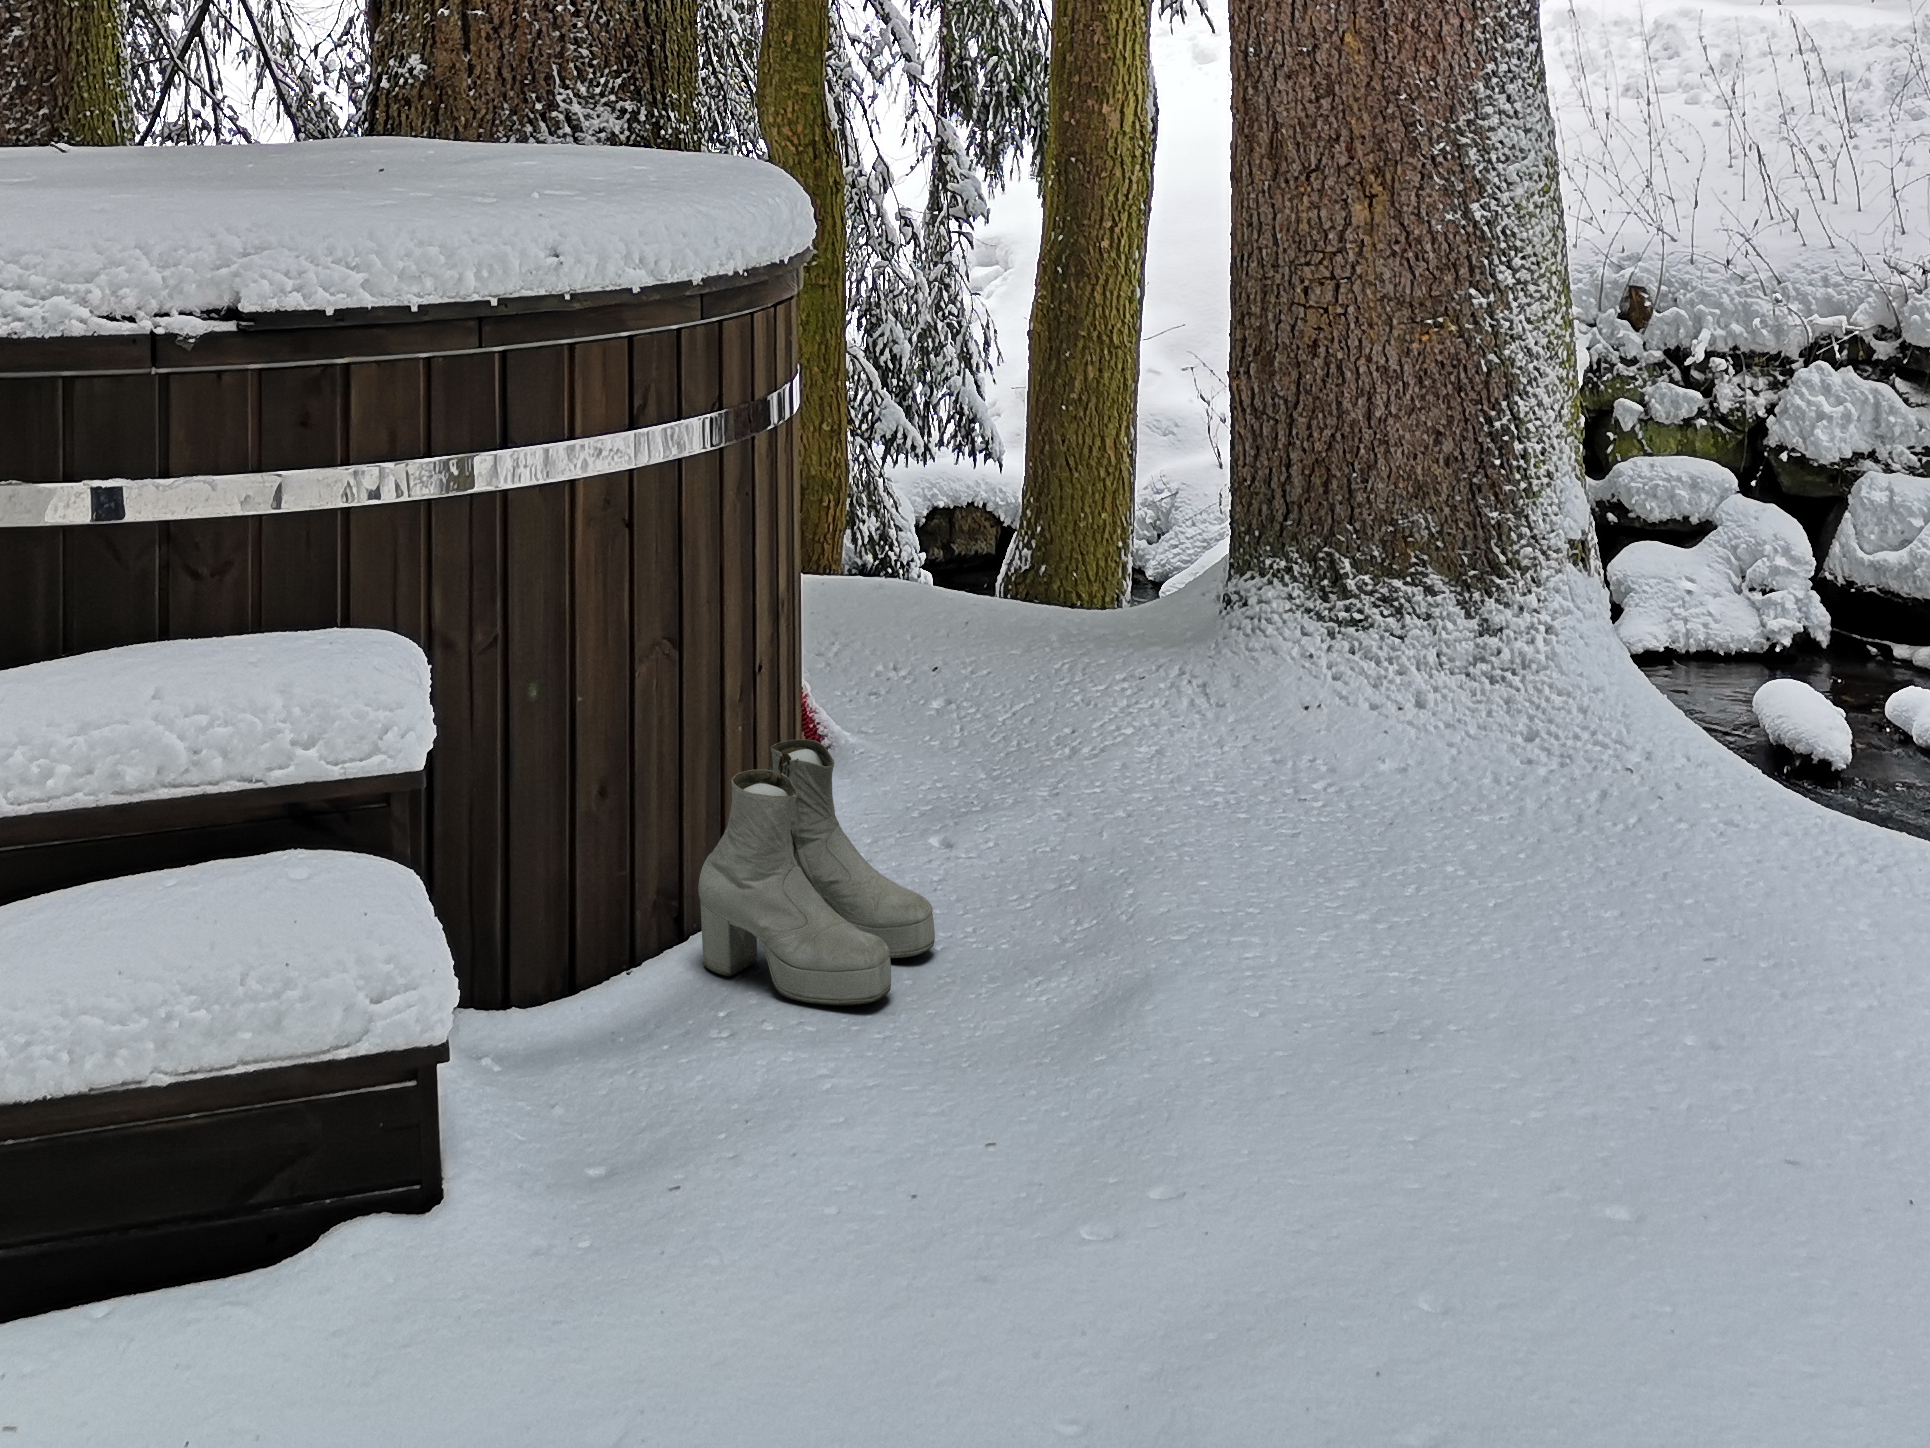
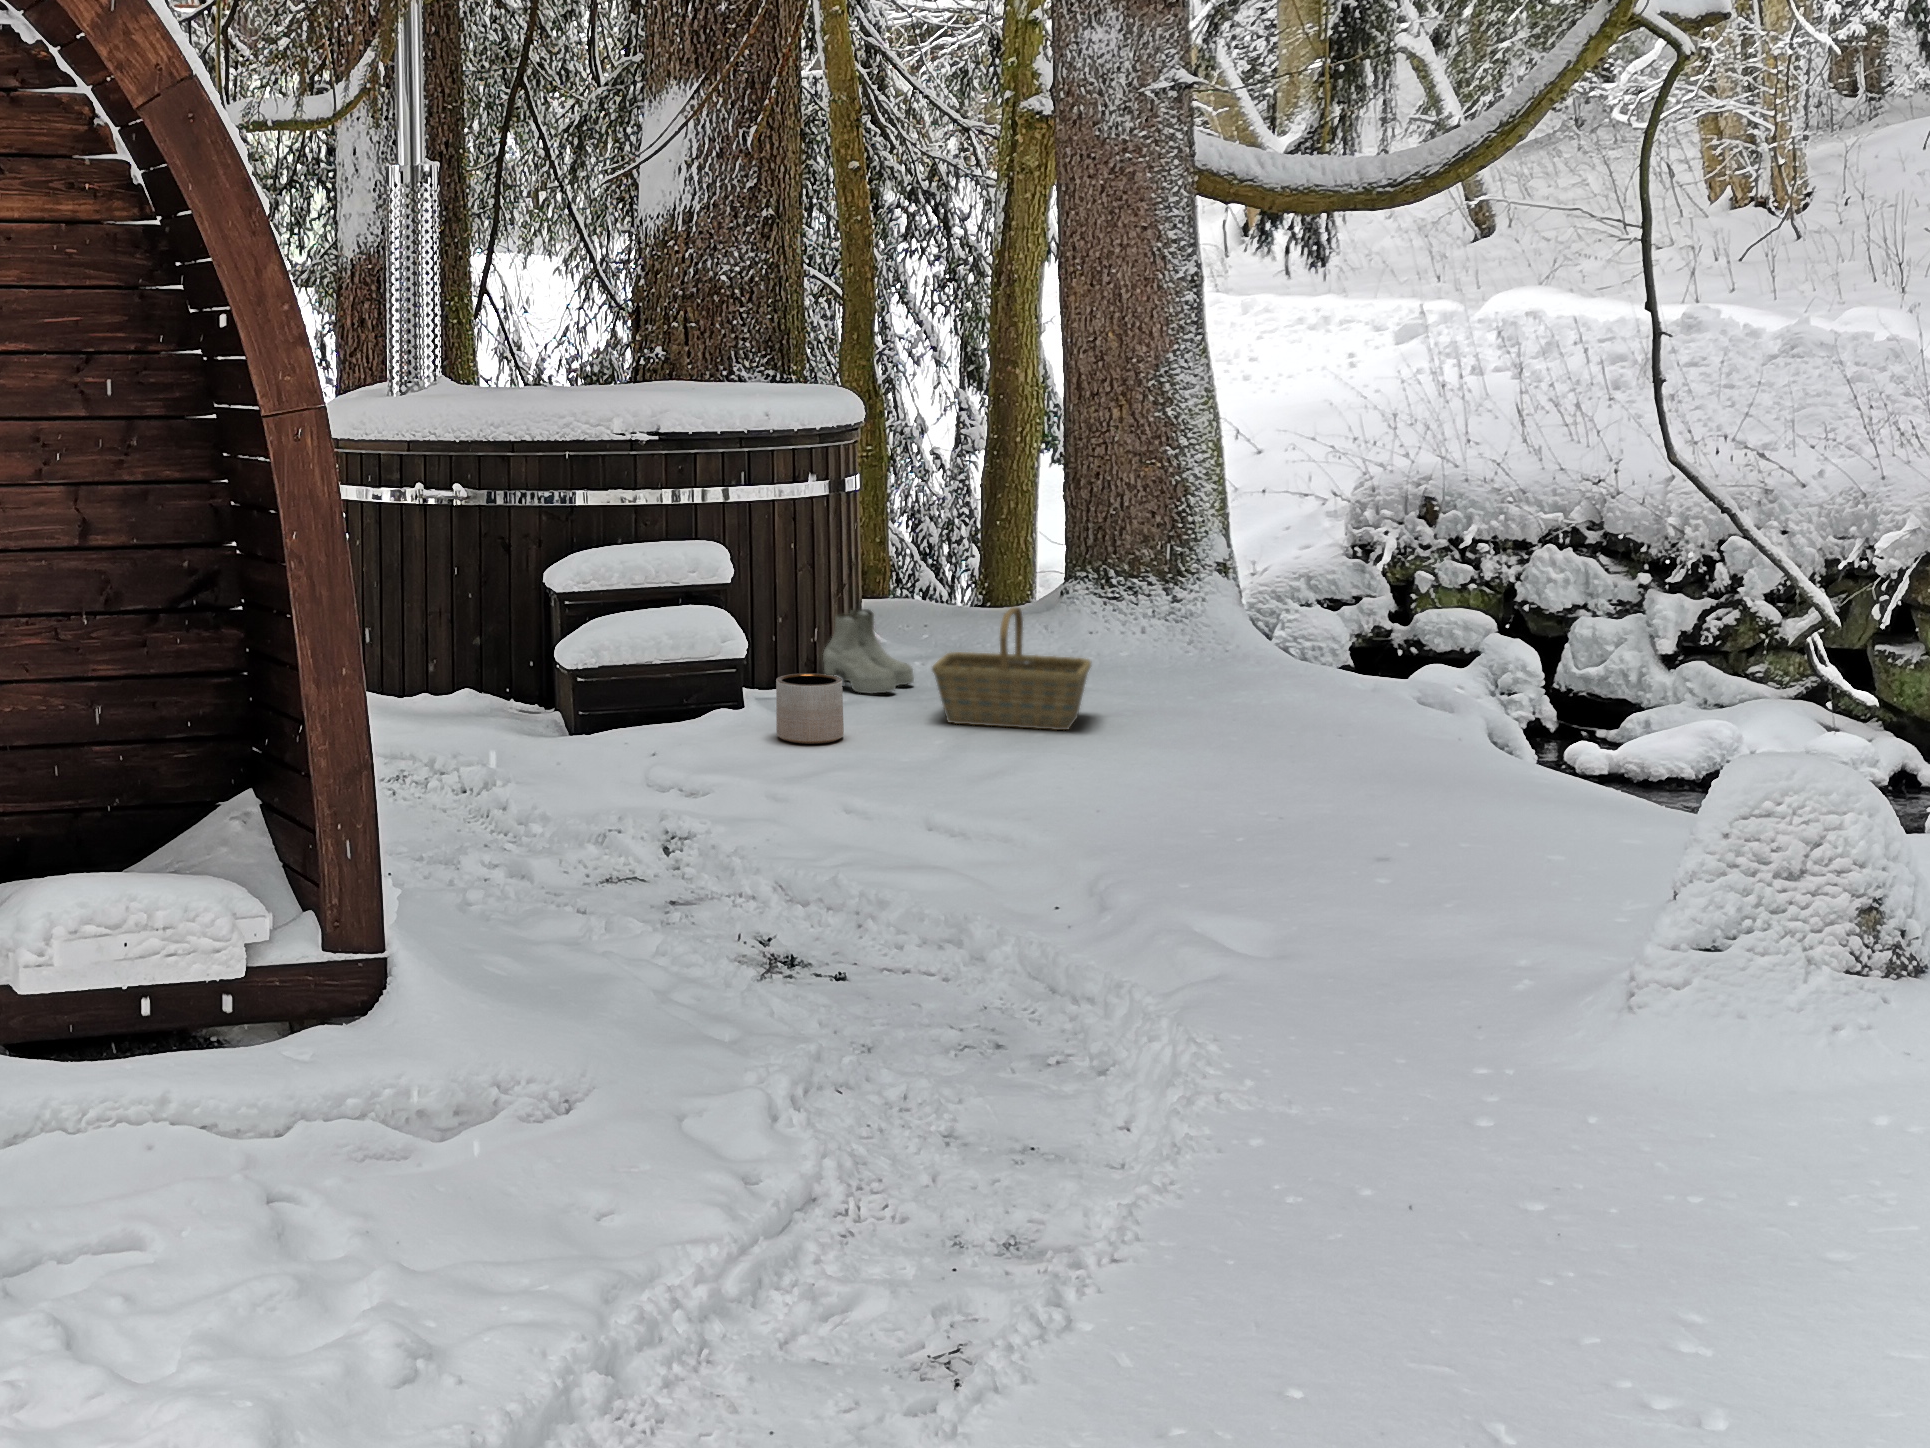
basket: none [1012,817,1465,1227] -> present [932,607,1091,730]
planter: none [531,1089,746,1378] -> present [776,673,844,744]

